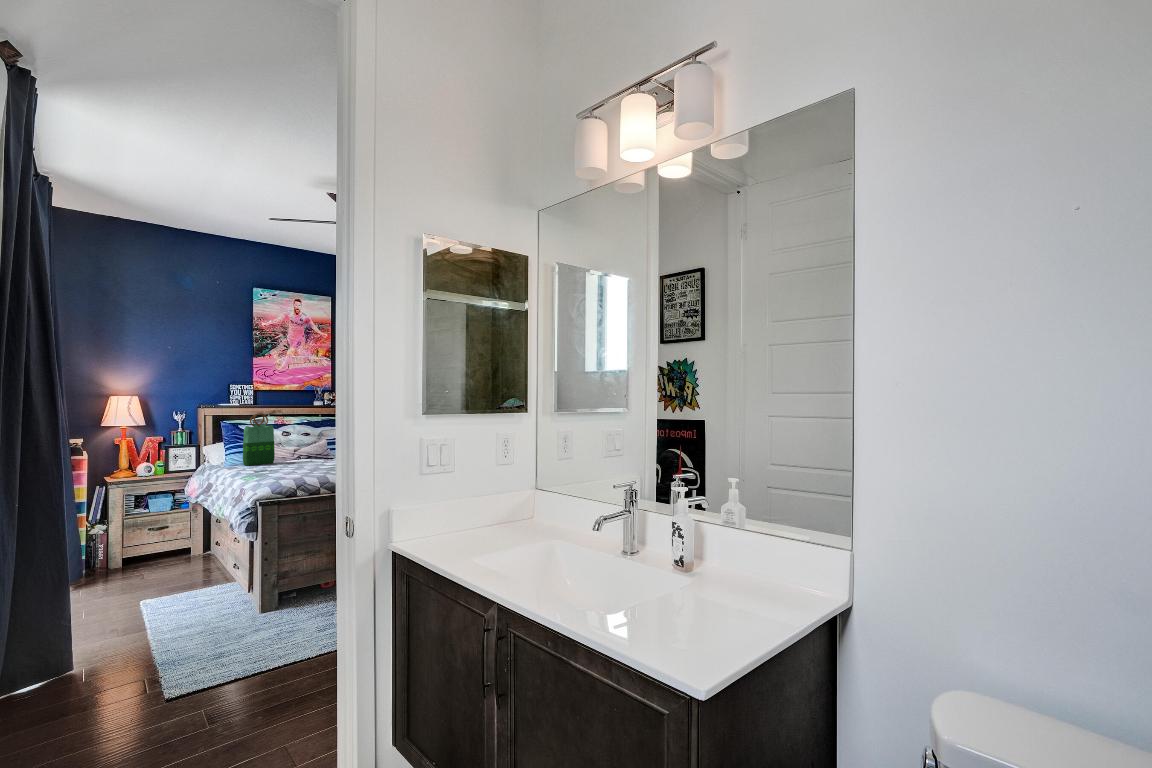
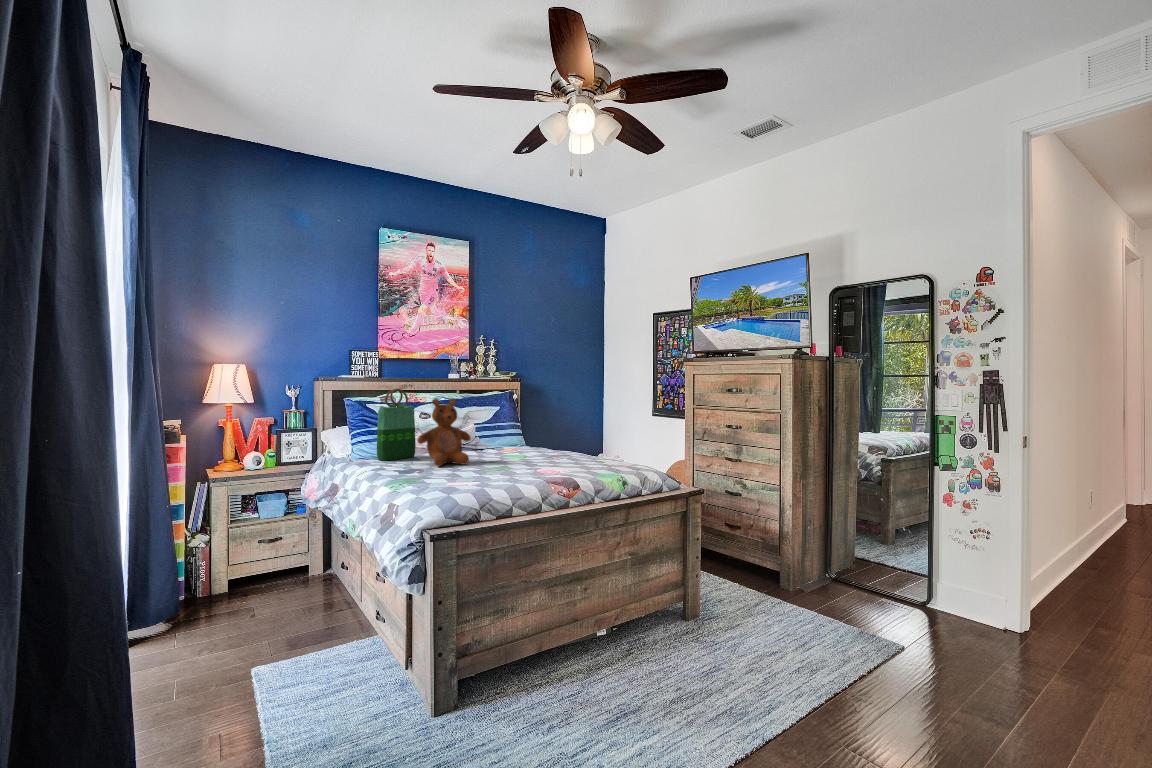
teddy bear: none [272,419,314,467] -> present [417,398,470,466]

